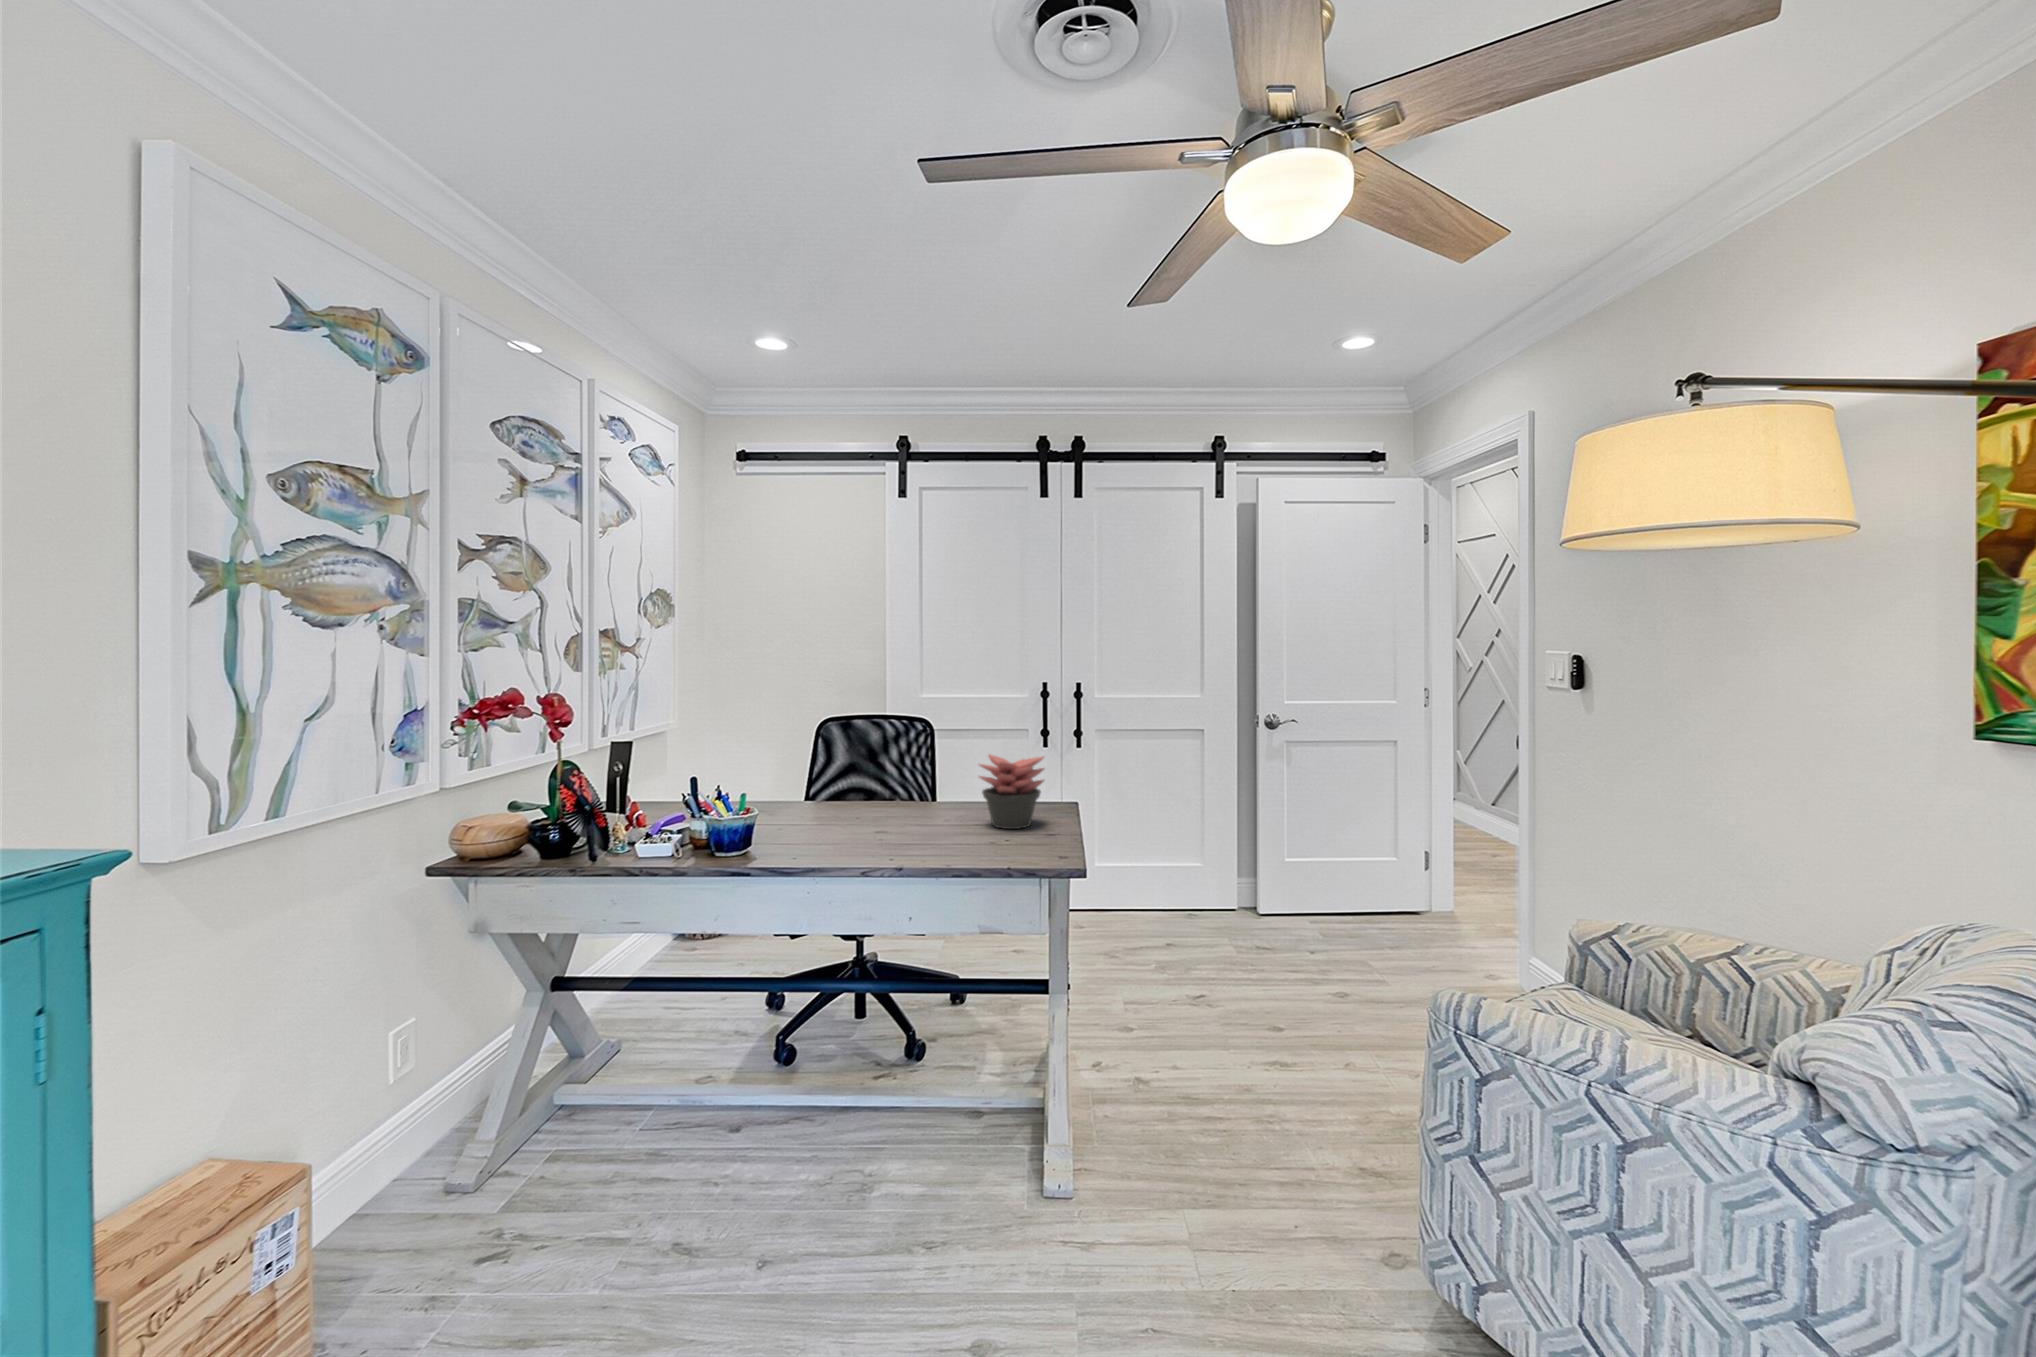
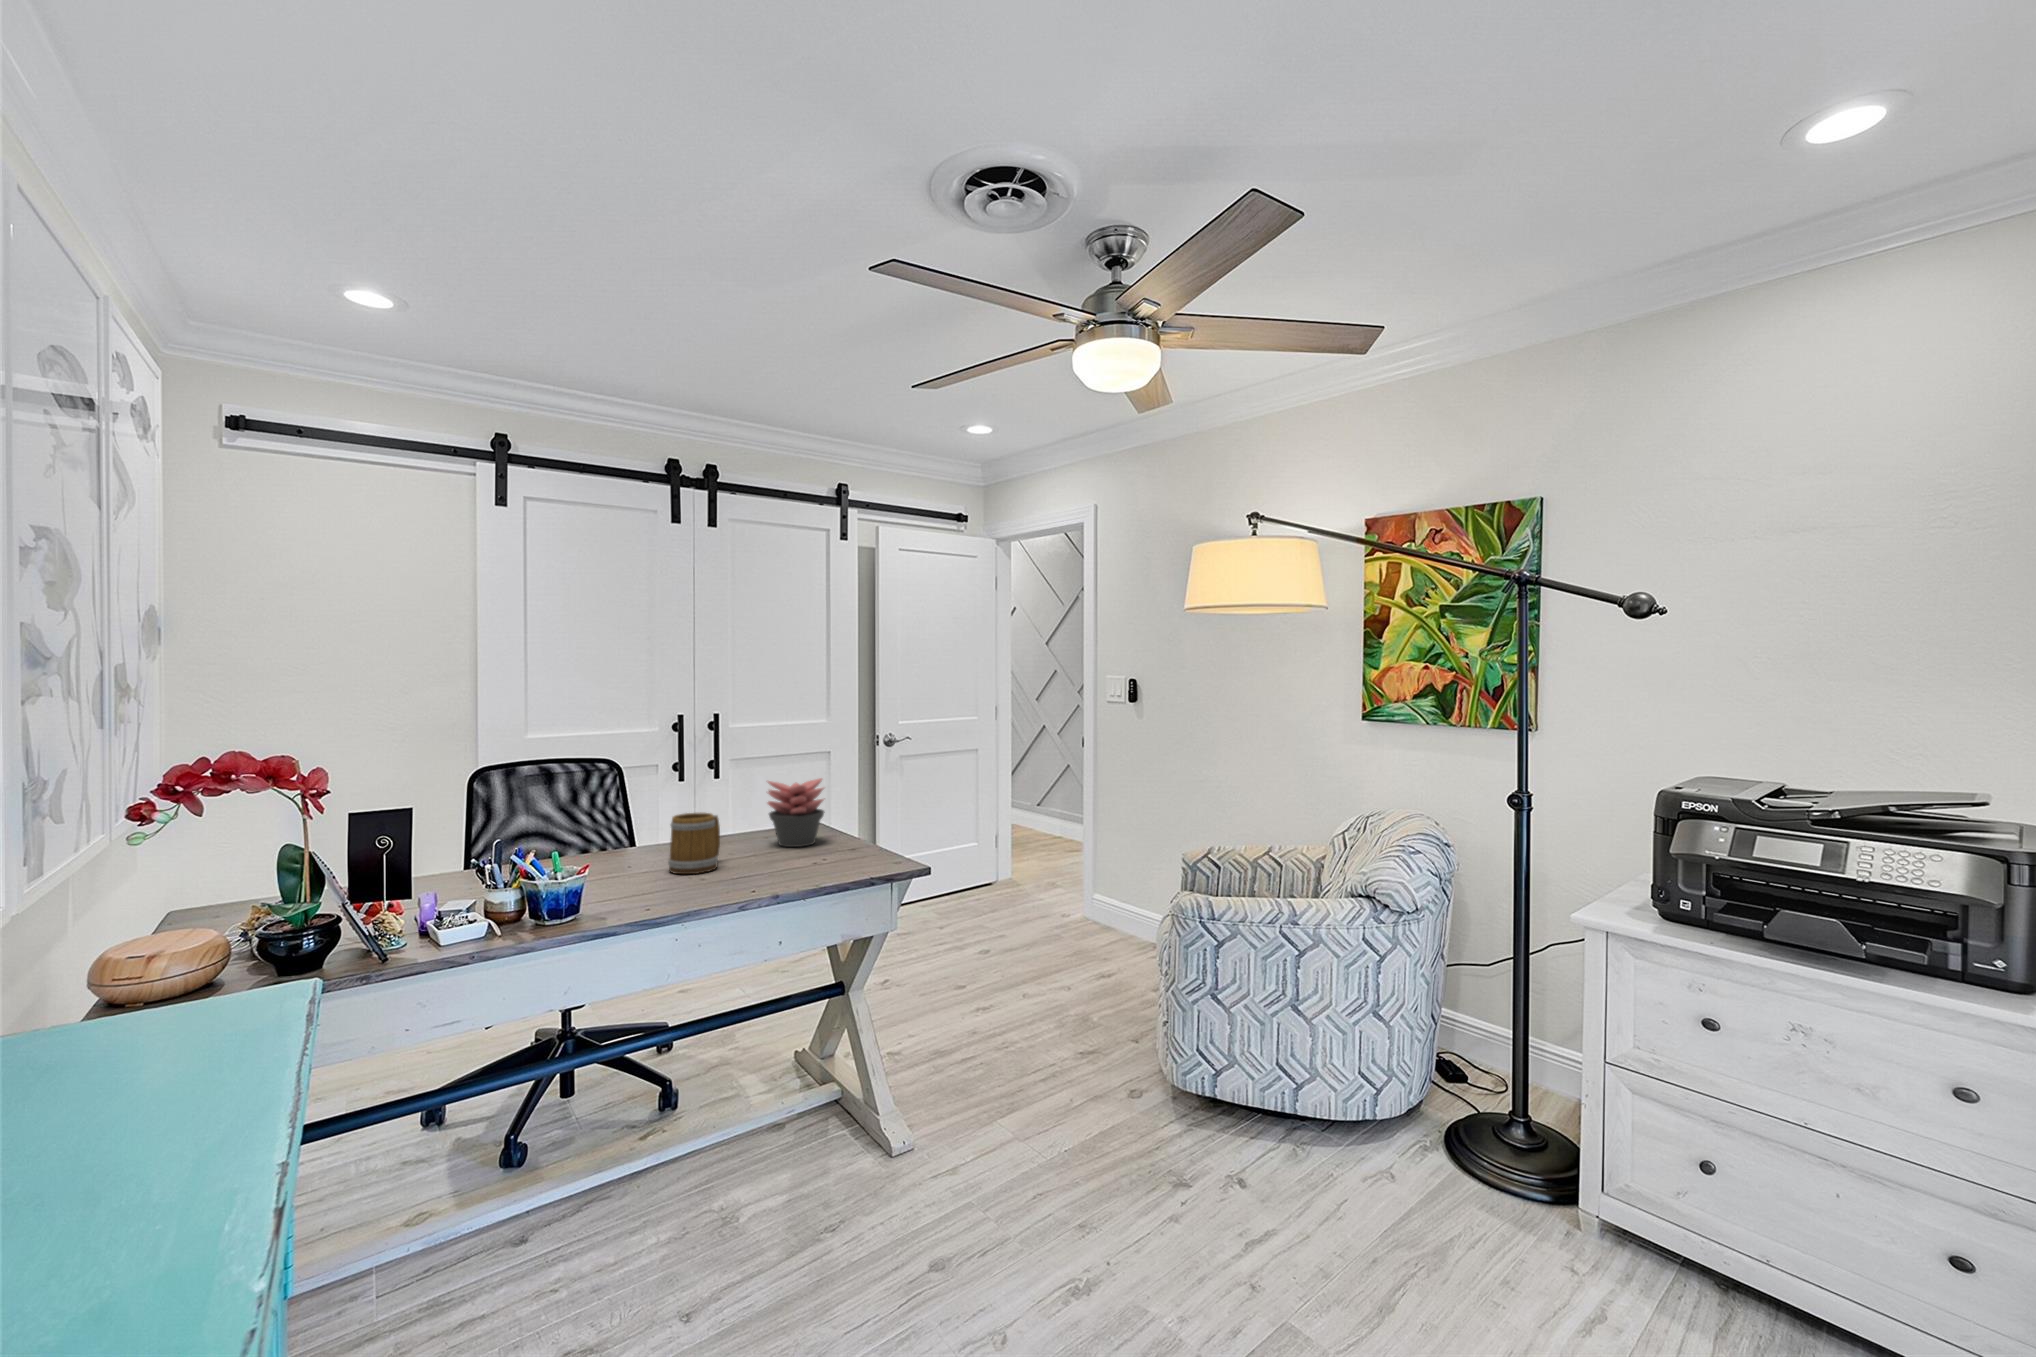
mug: none [852,780,913,842] -> present [668,813,720,874]

